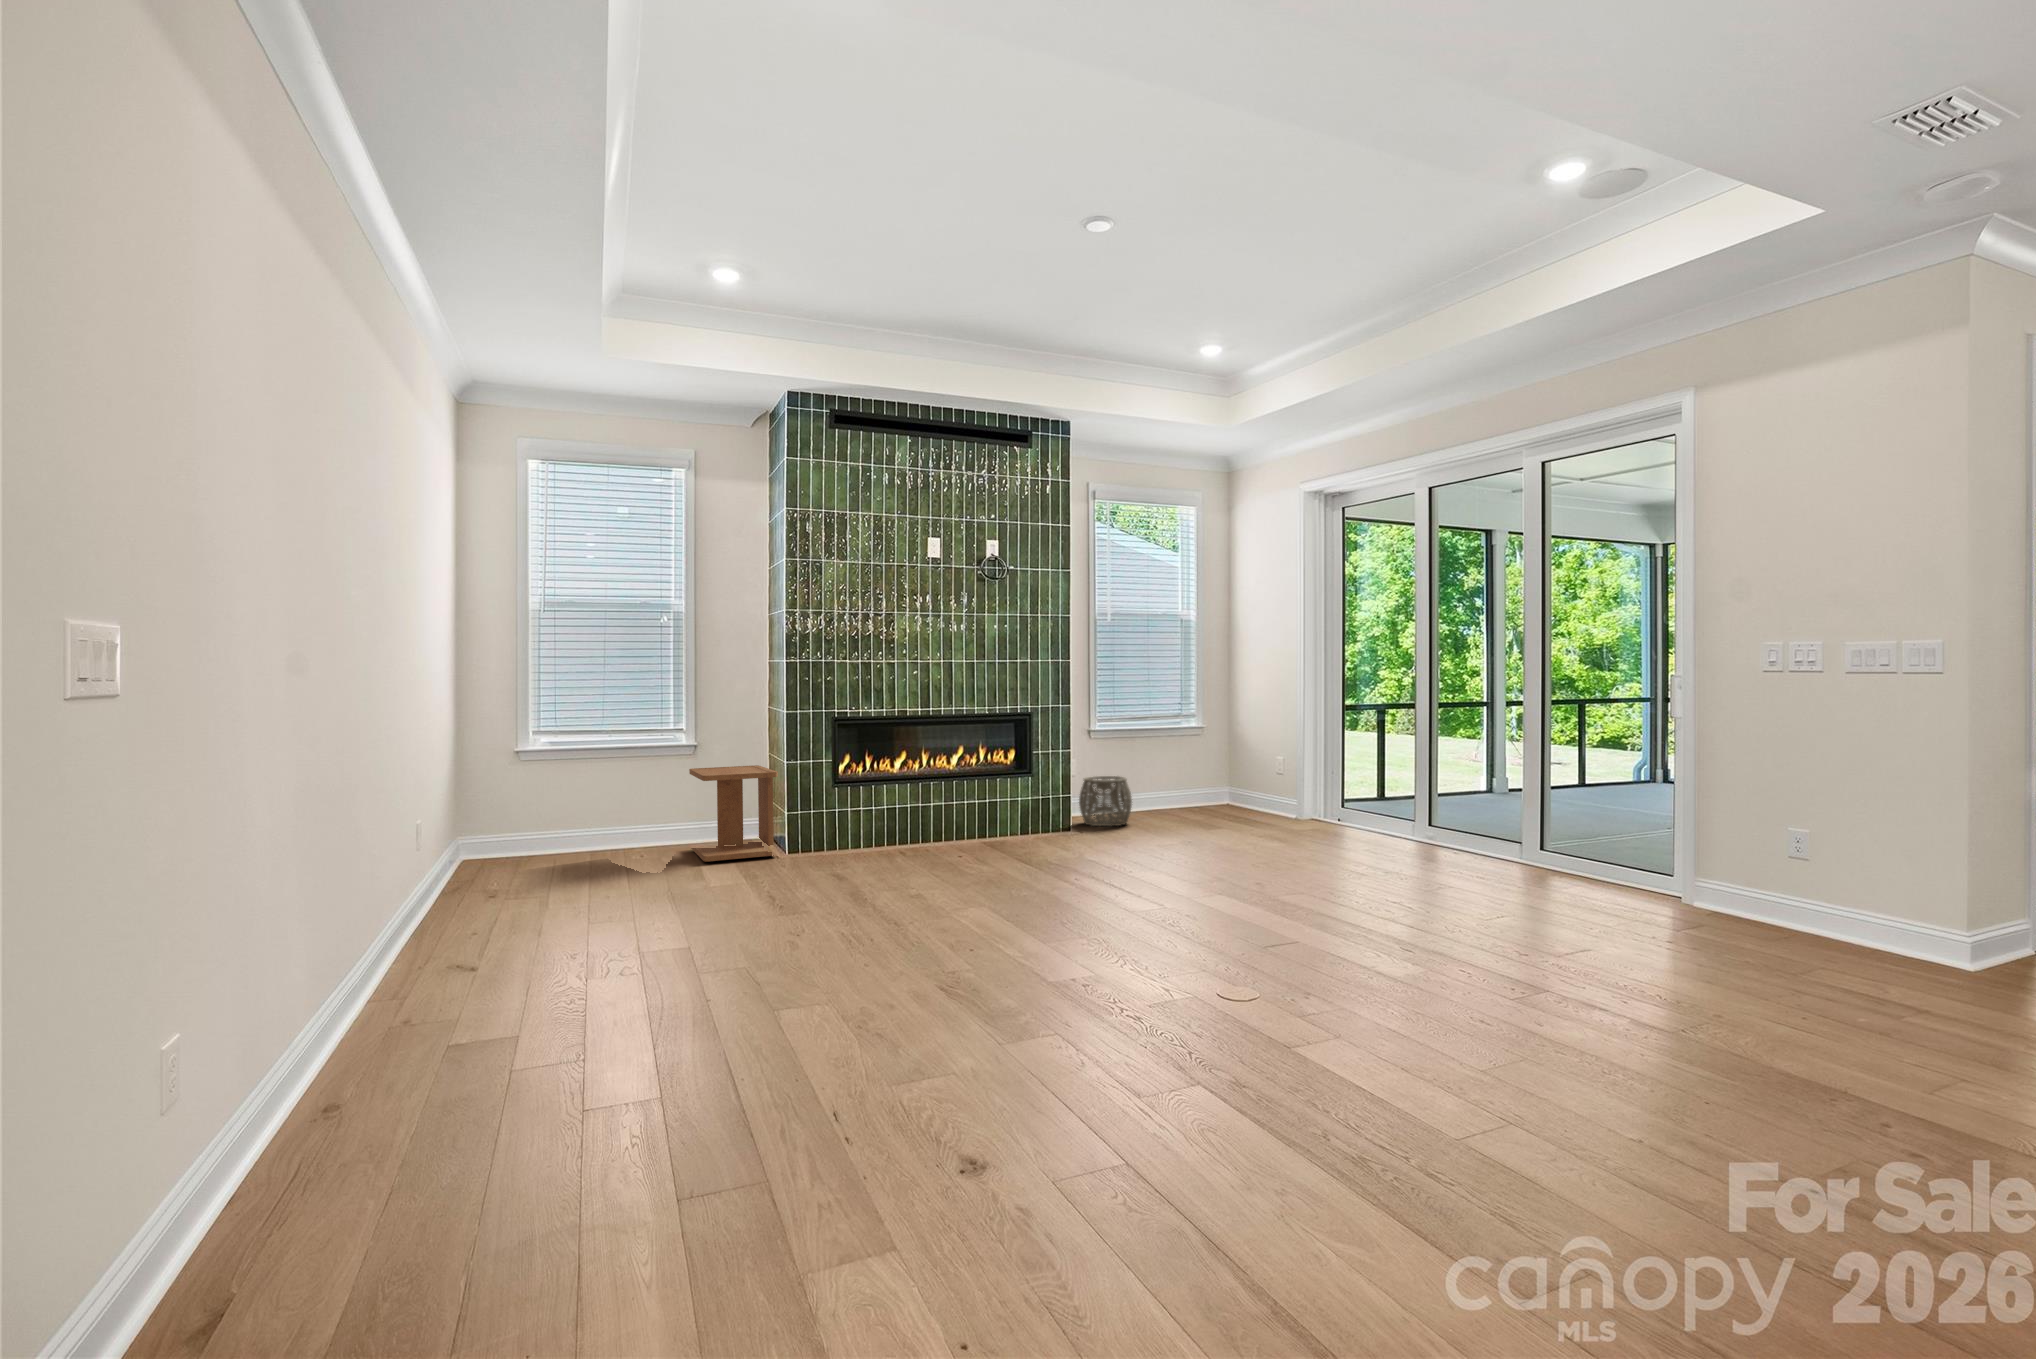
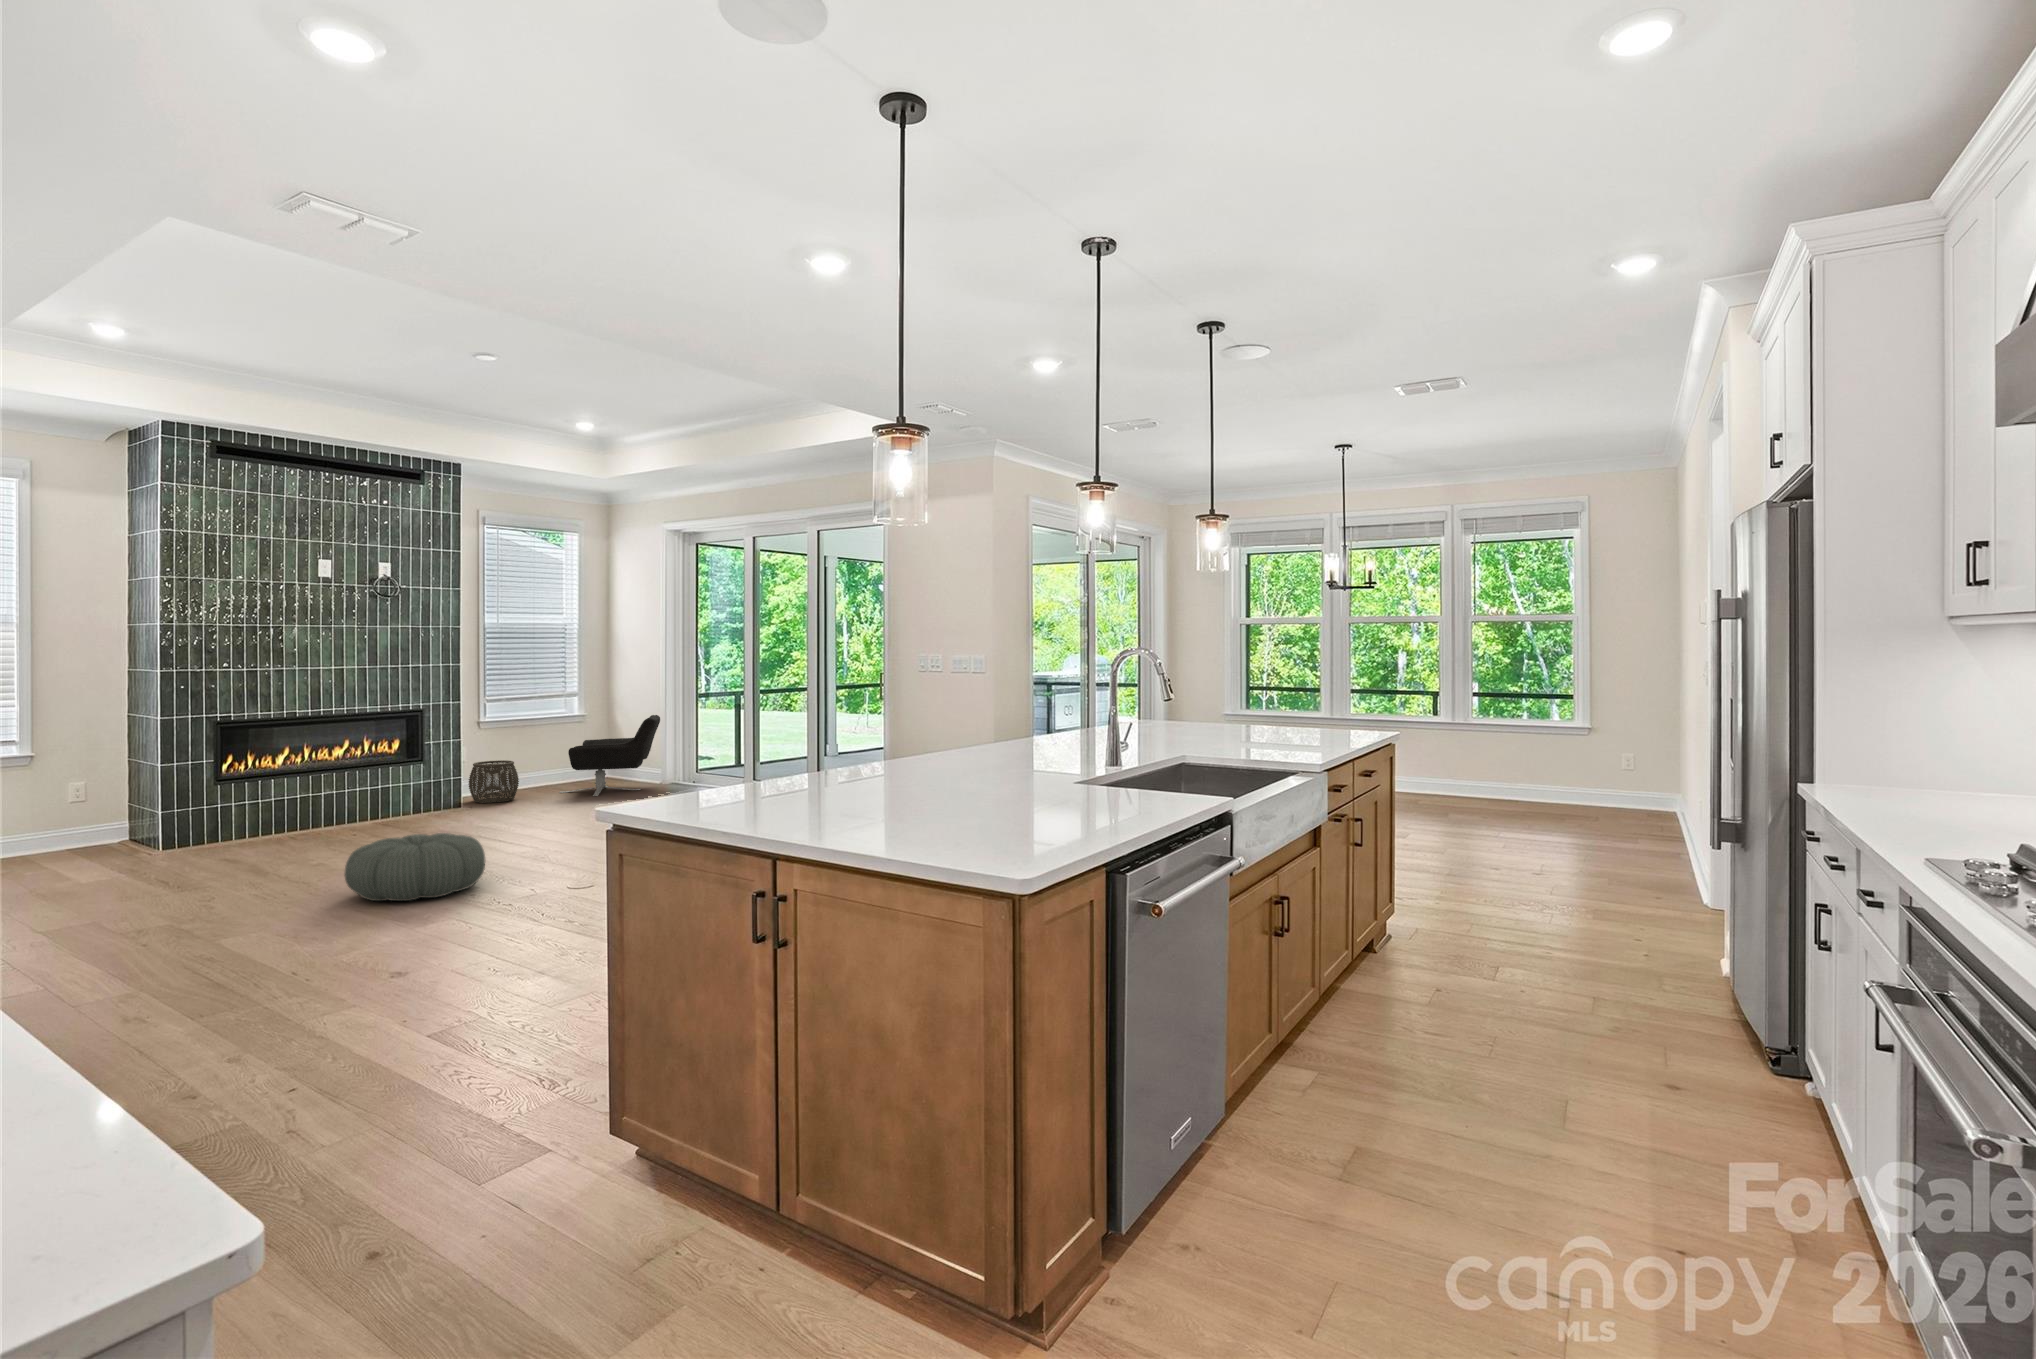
lounge chair: none [1176,726,1296,826] -> present [559,715,660,796]
side table: present [689,765,778,862] -> none [31,767,155,861]
pouf: none [920,869,1094,971] -> present [345,833,485,901]

